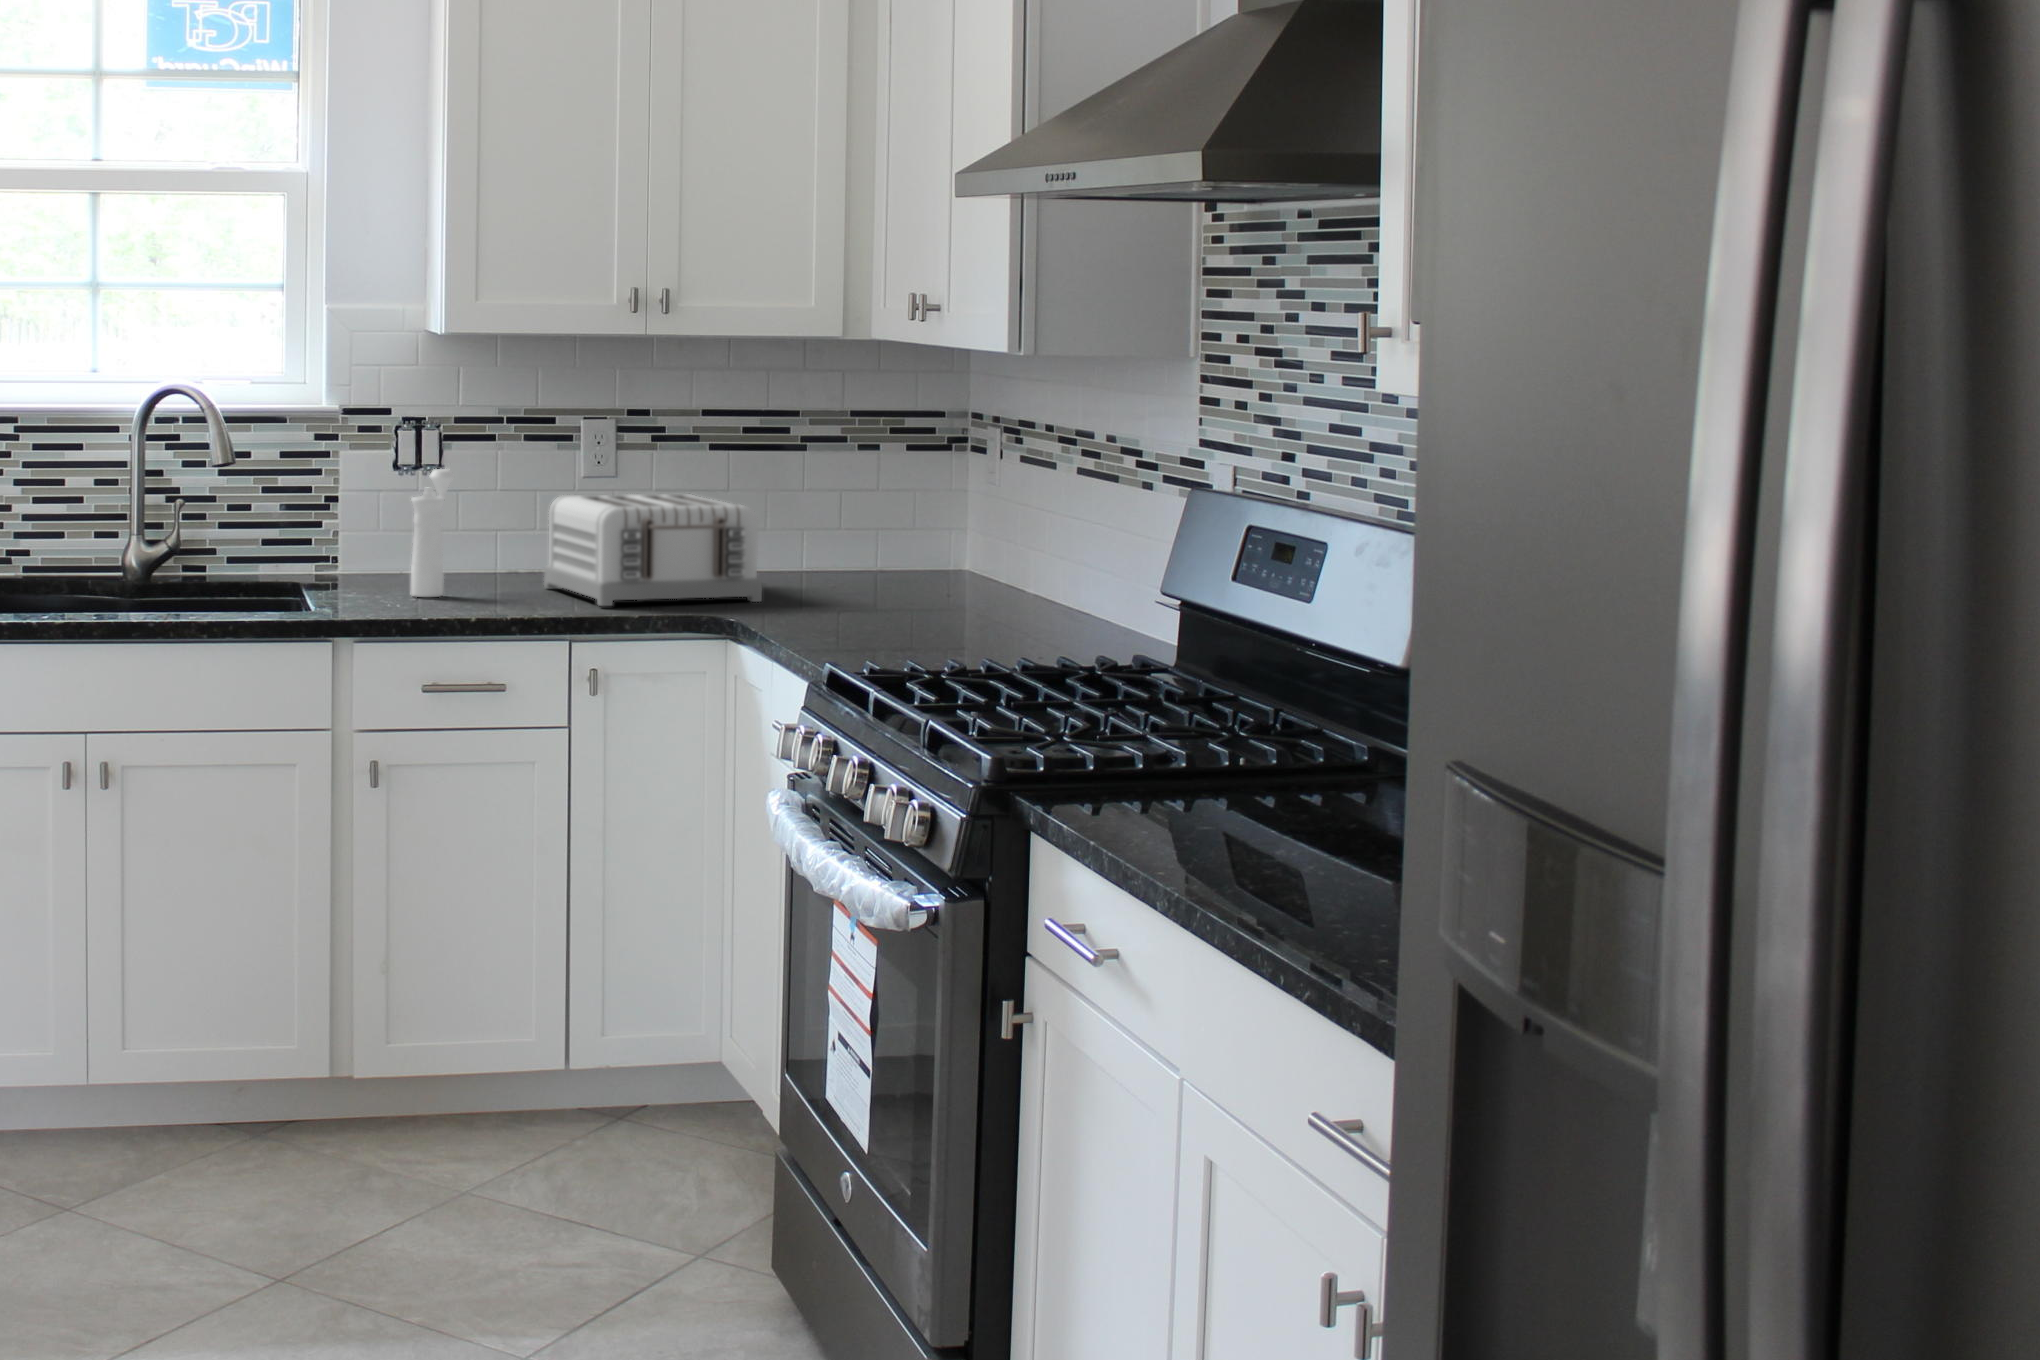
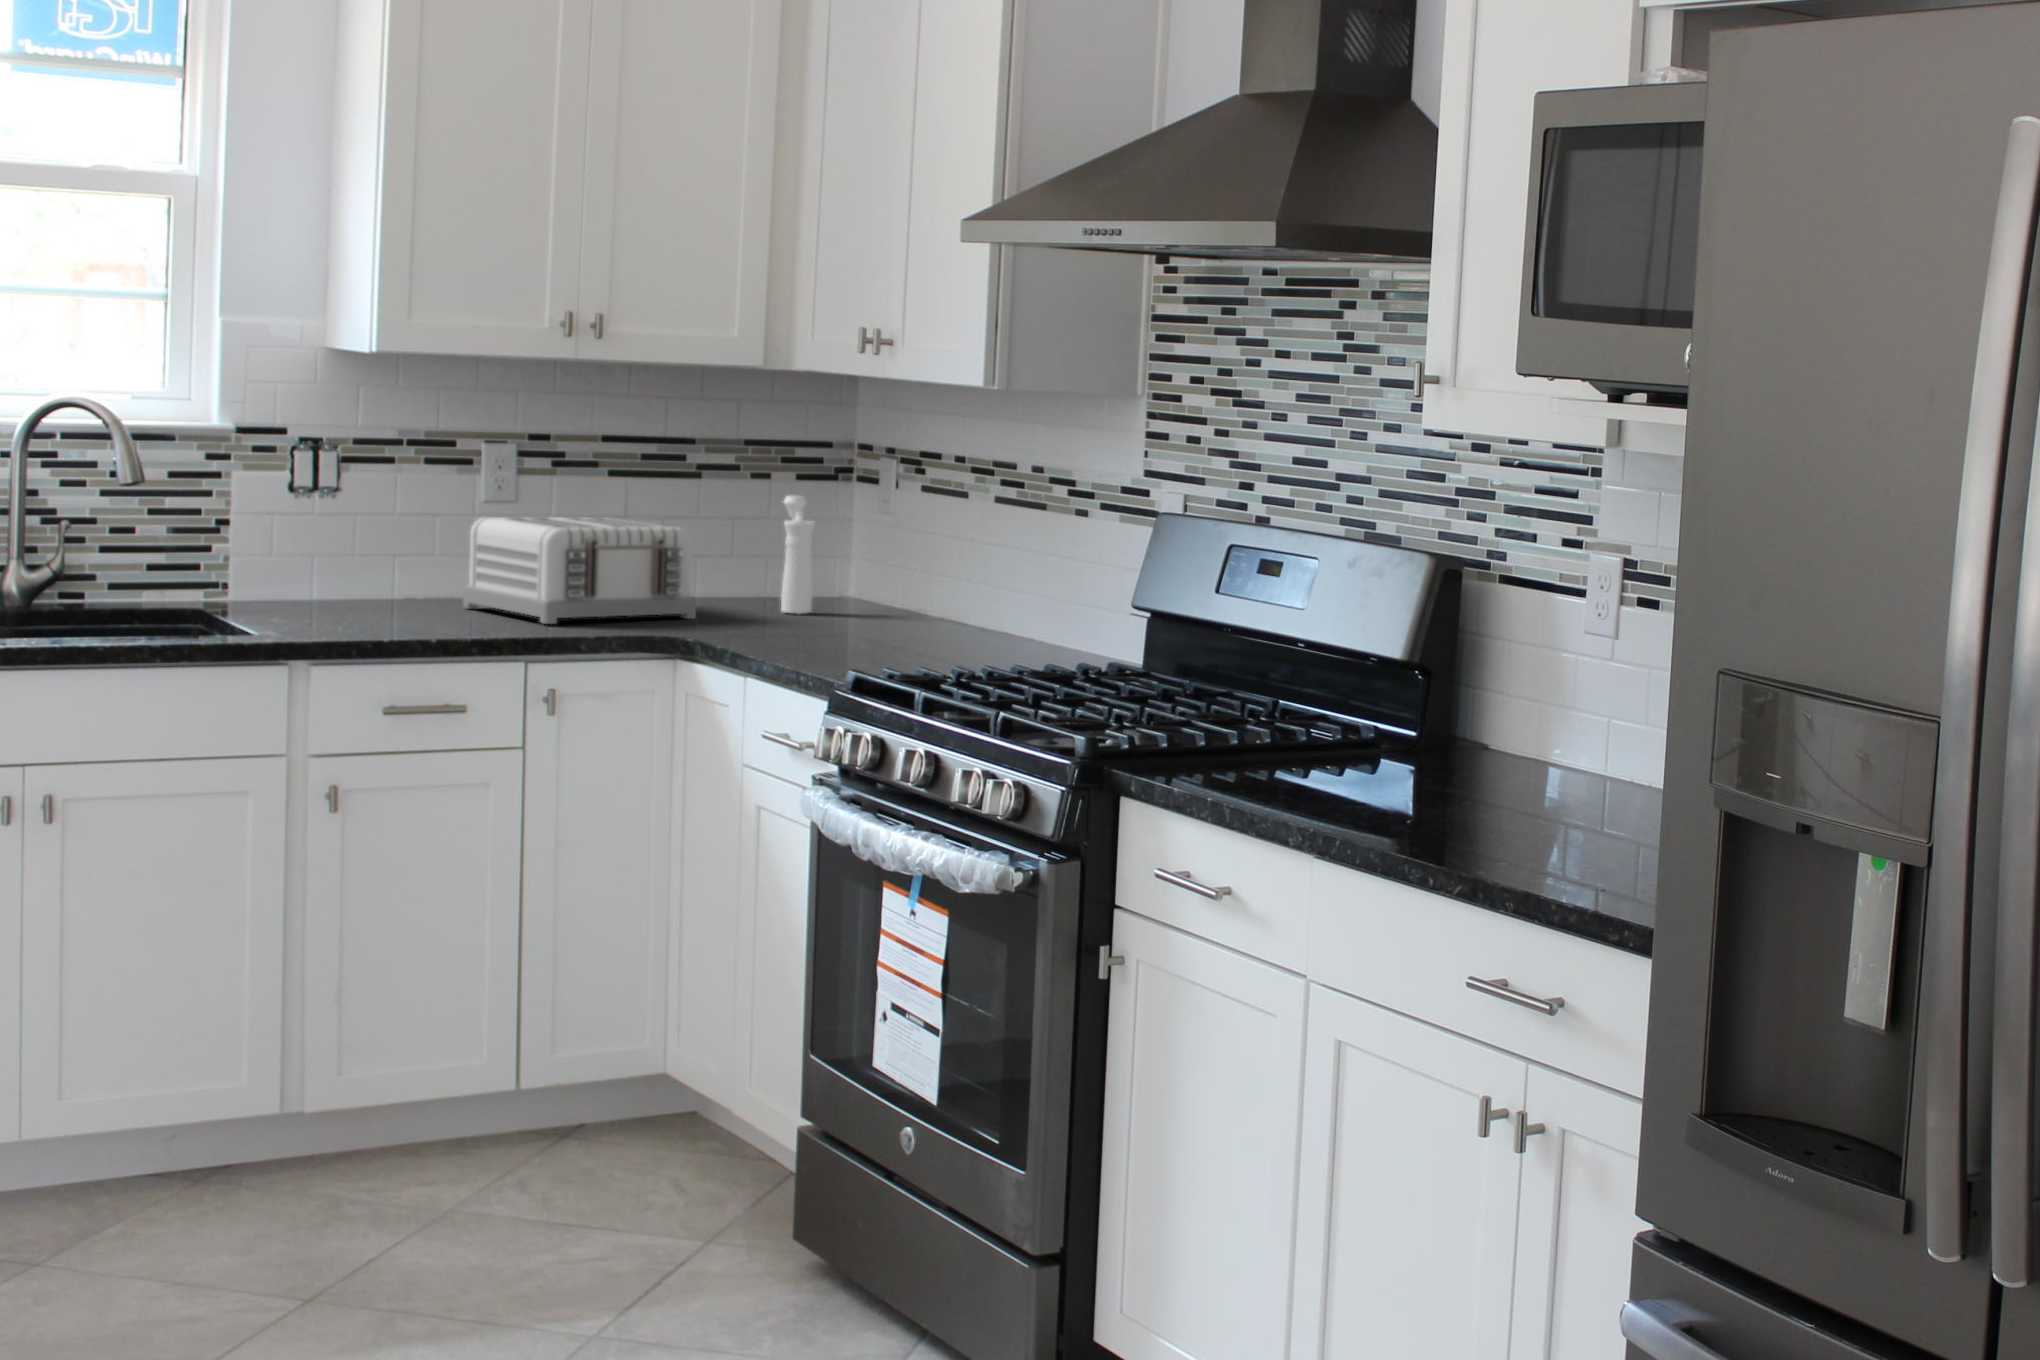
pepper mill: present [411,469,454,597] -> present [781,496,815,614]

